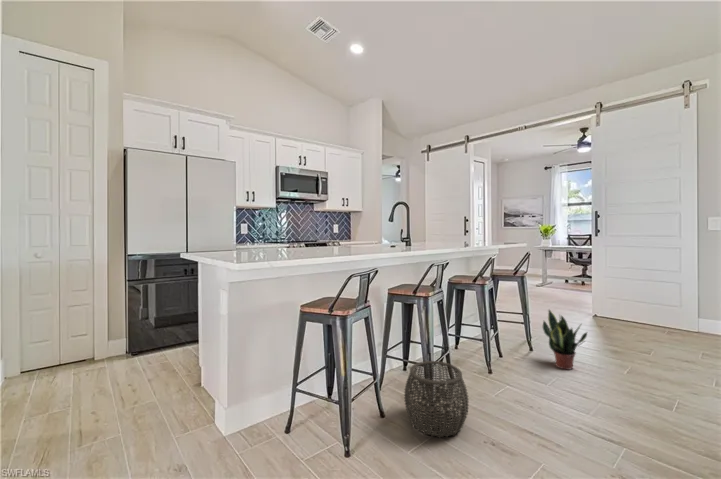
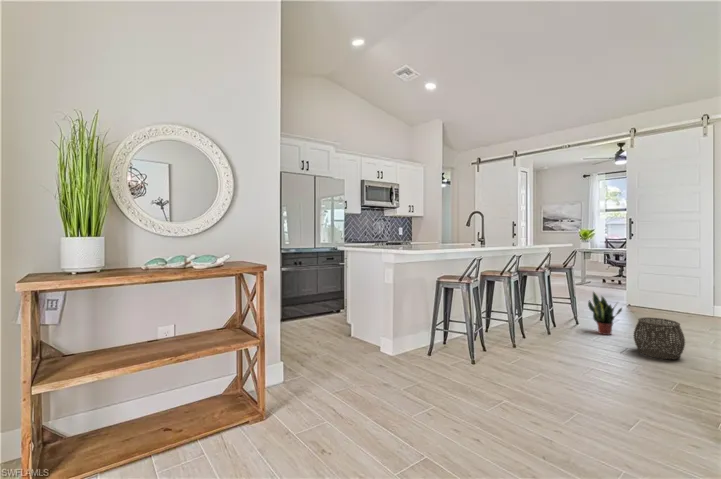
woven basket: present [404,361,469,437] -> present [634,317,685,359]

